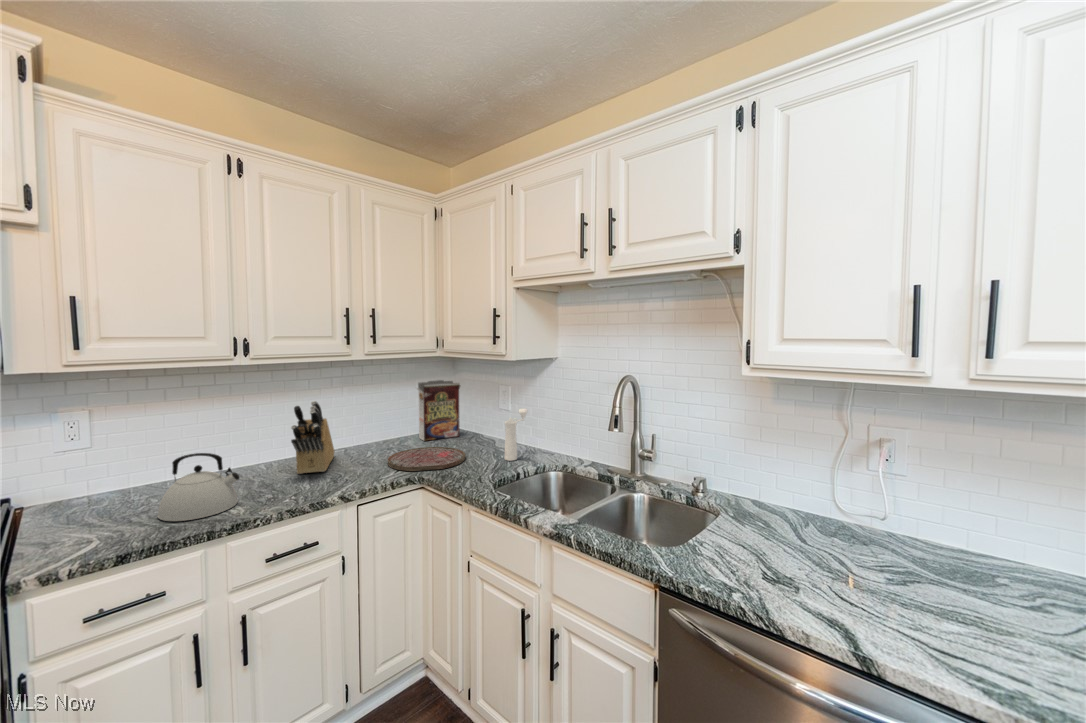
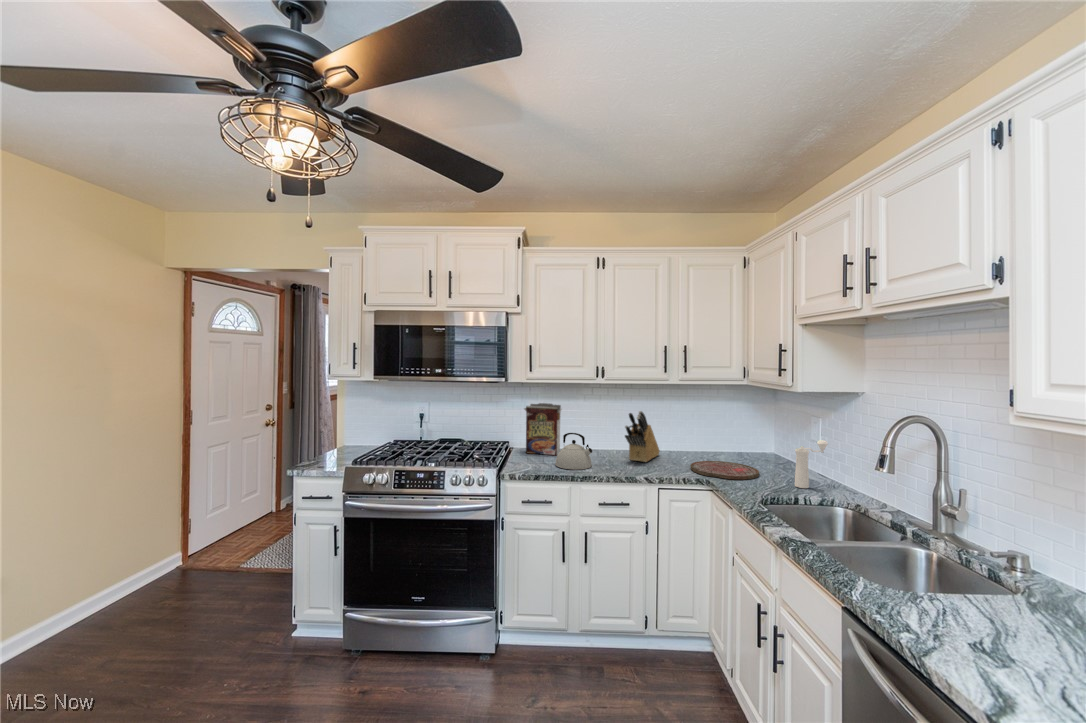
cereal box: present [417,380,461,441] -> present [524,403,562,455]

